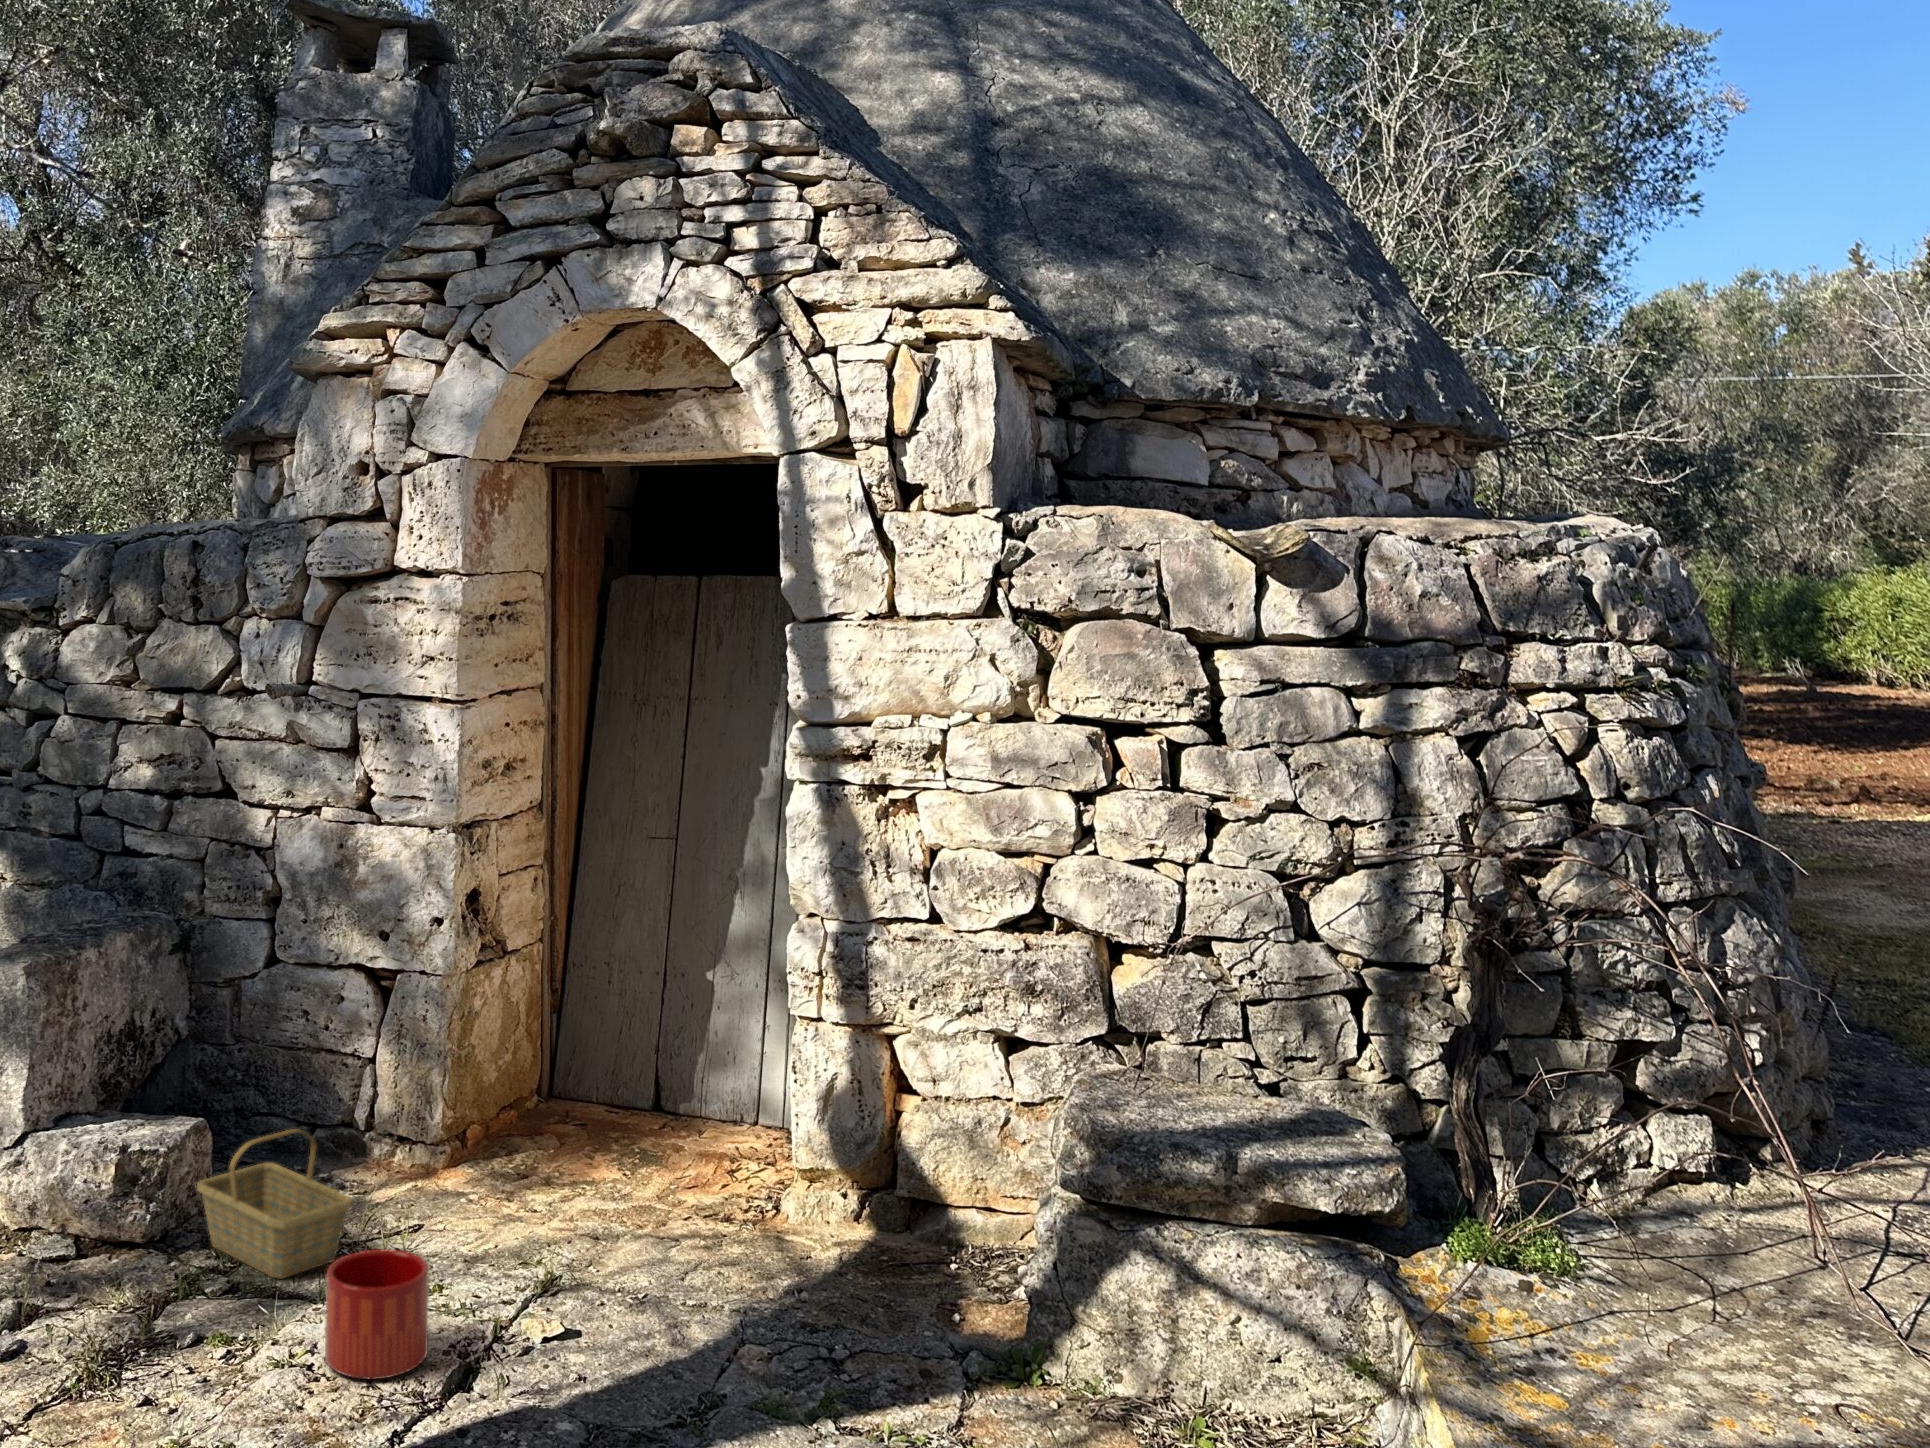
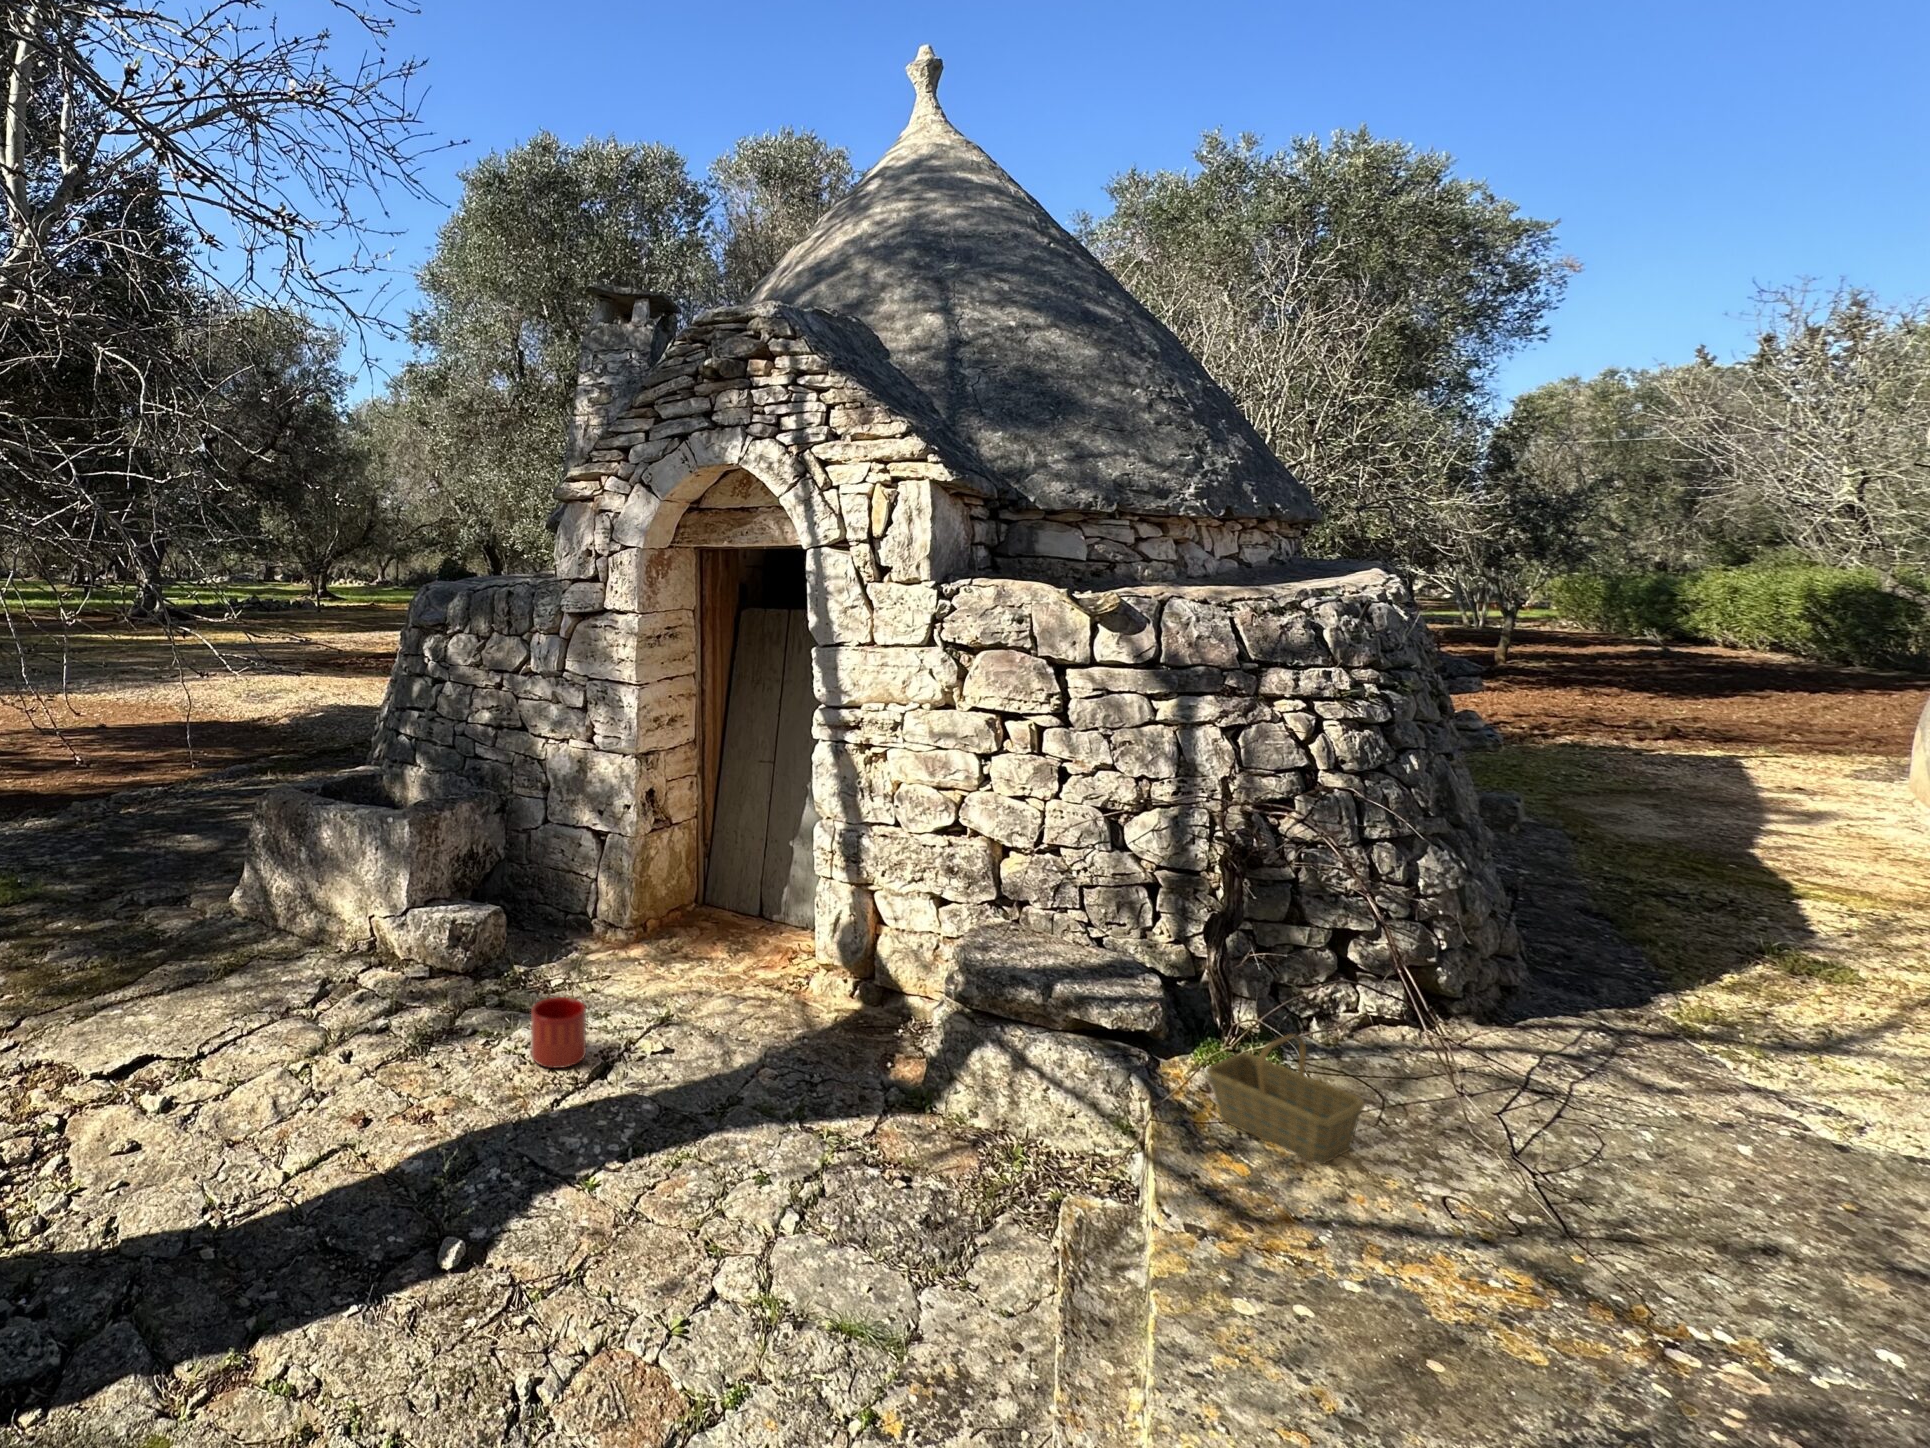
basket: present [197,1129,351,1279] -> present [1206,1034,1364,1164]

